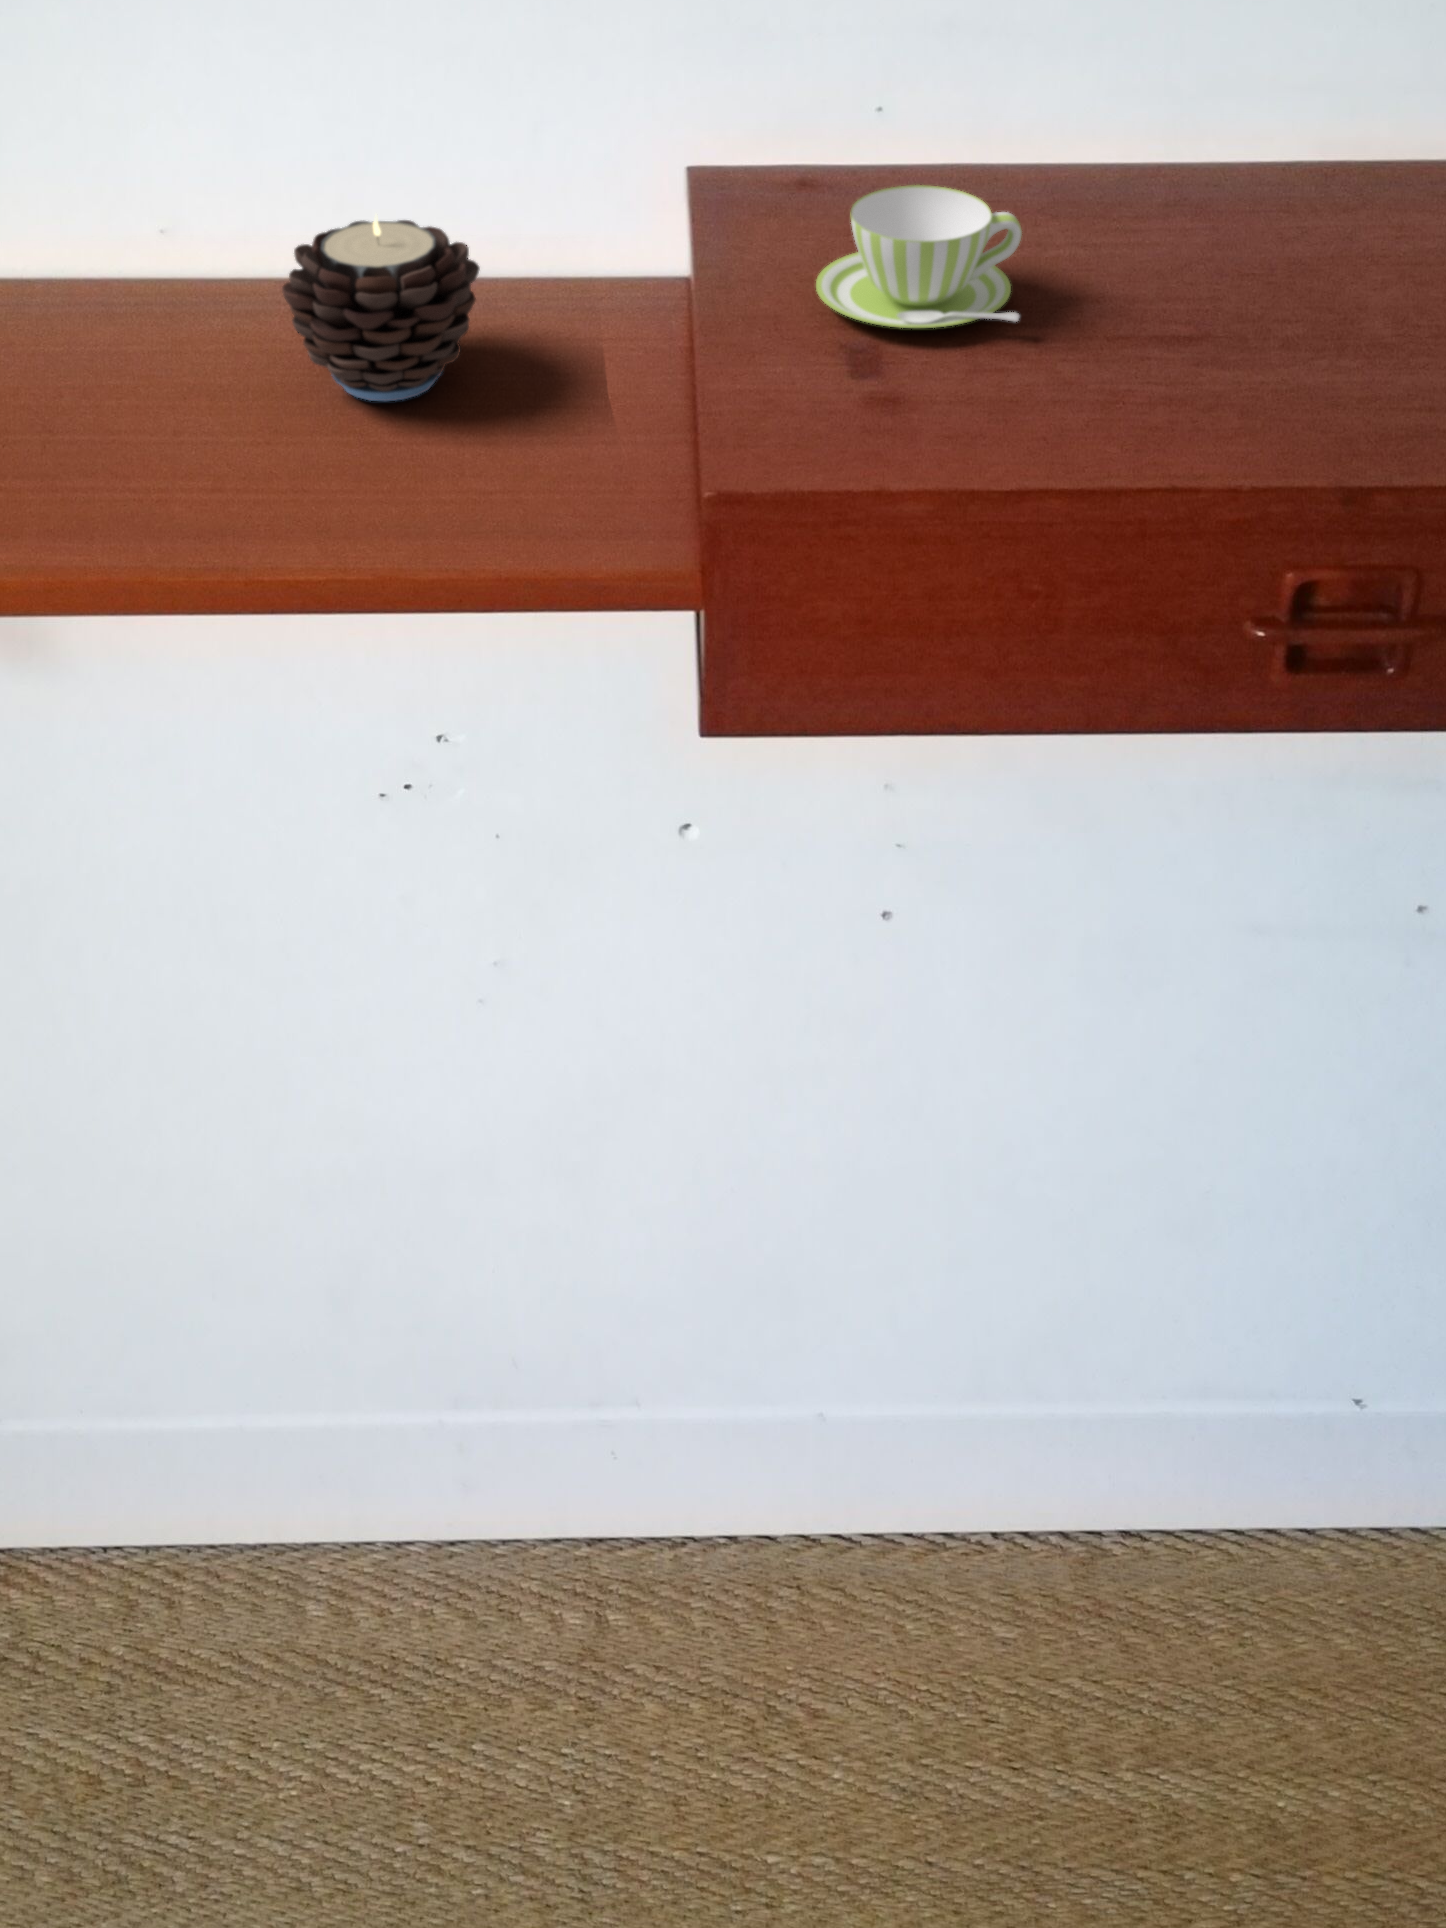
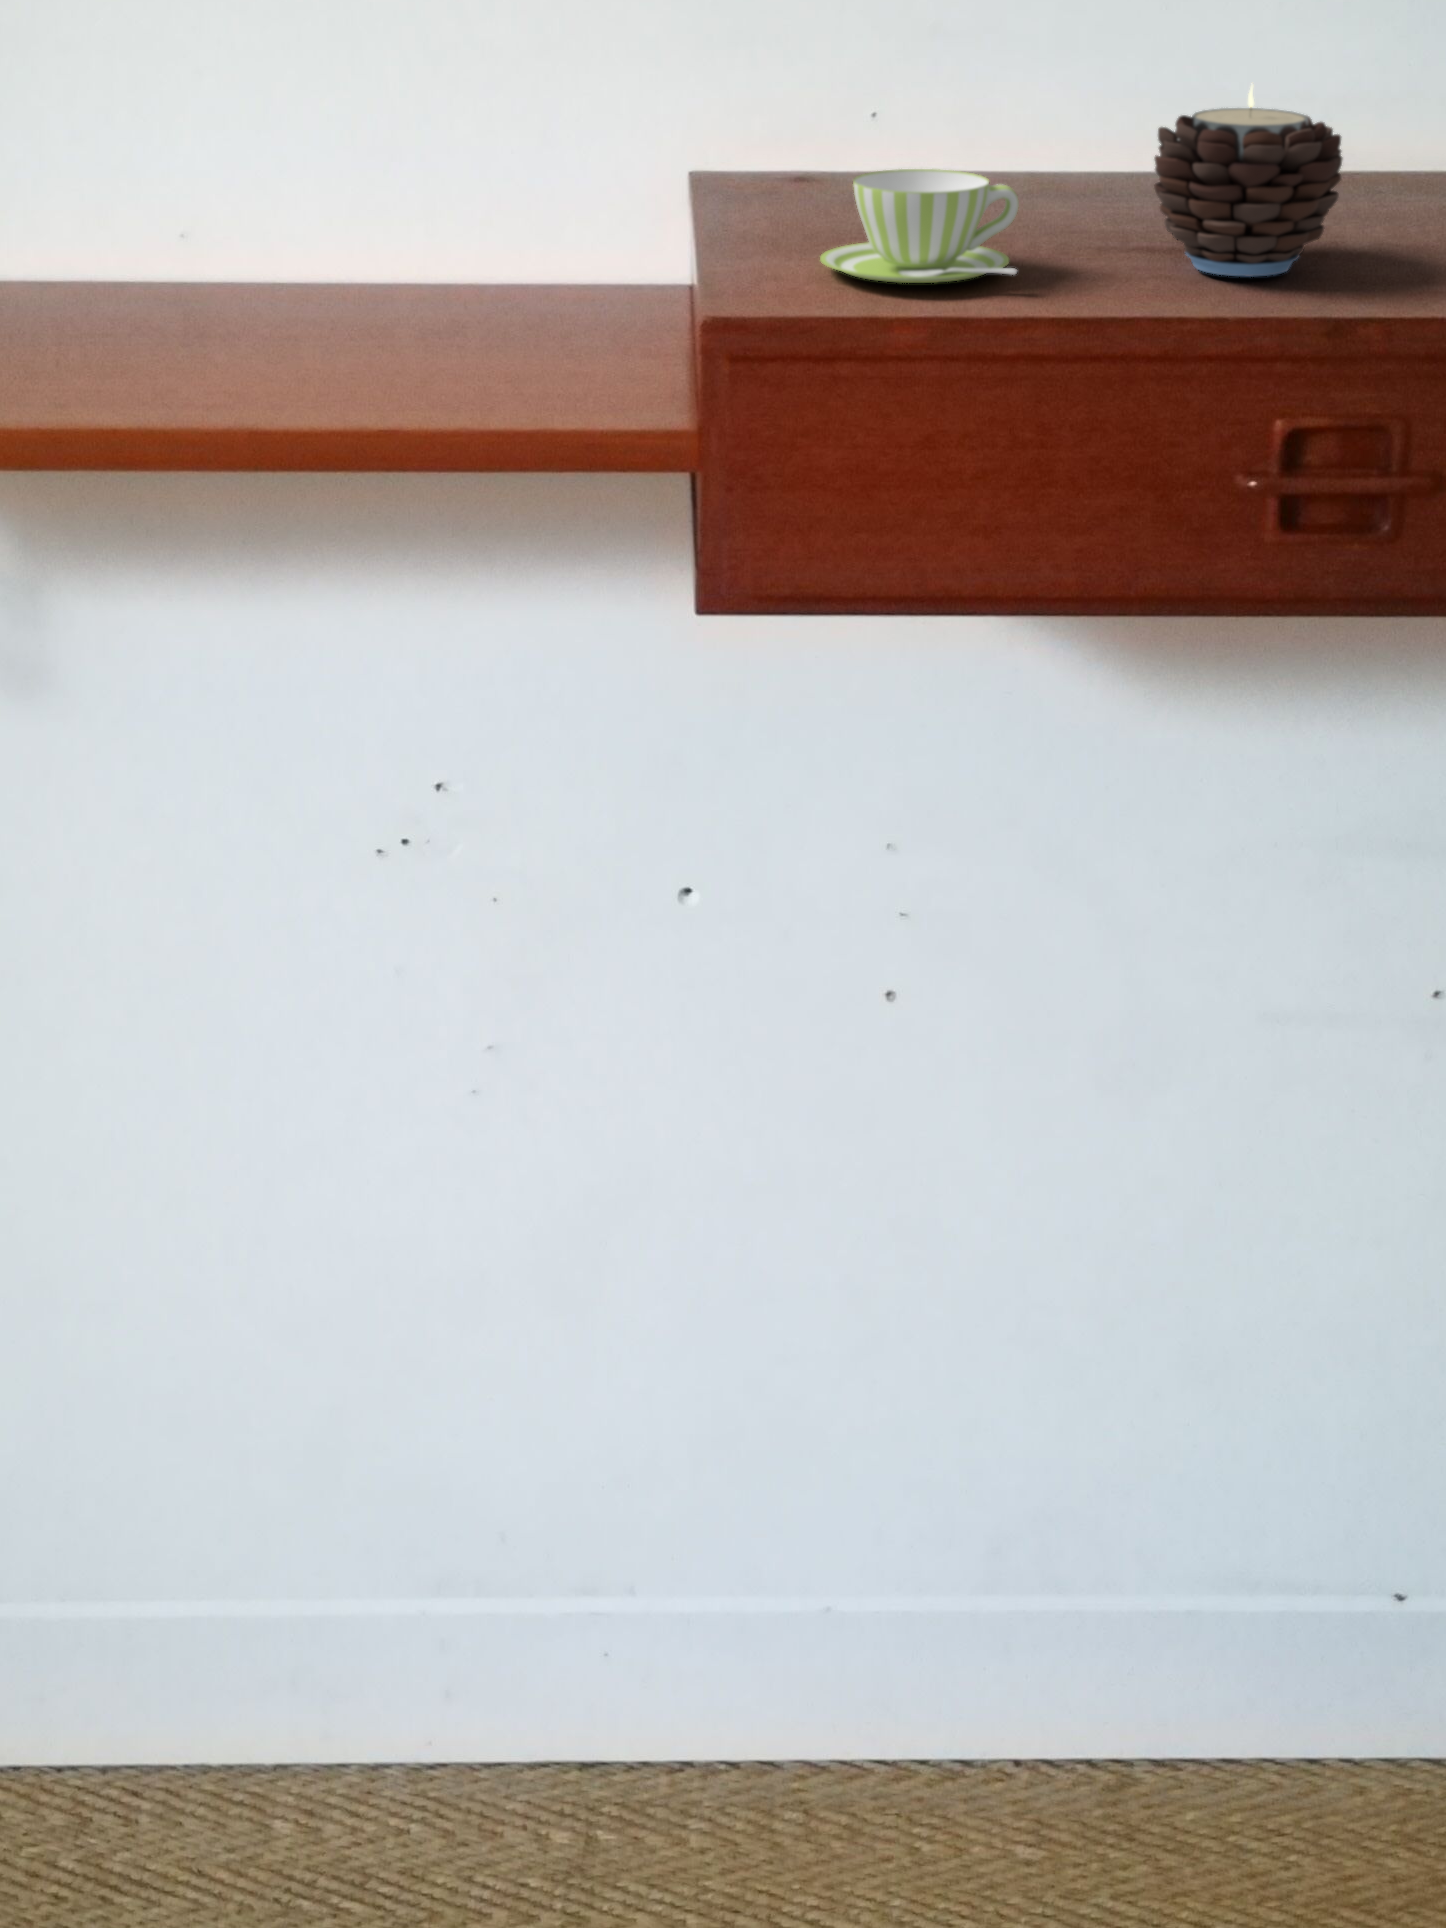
candle: present [282,215,480,401] -> present [1154,83,1342,276]

